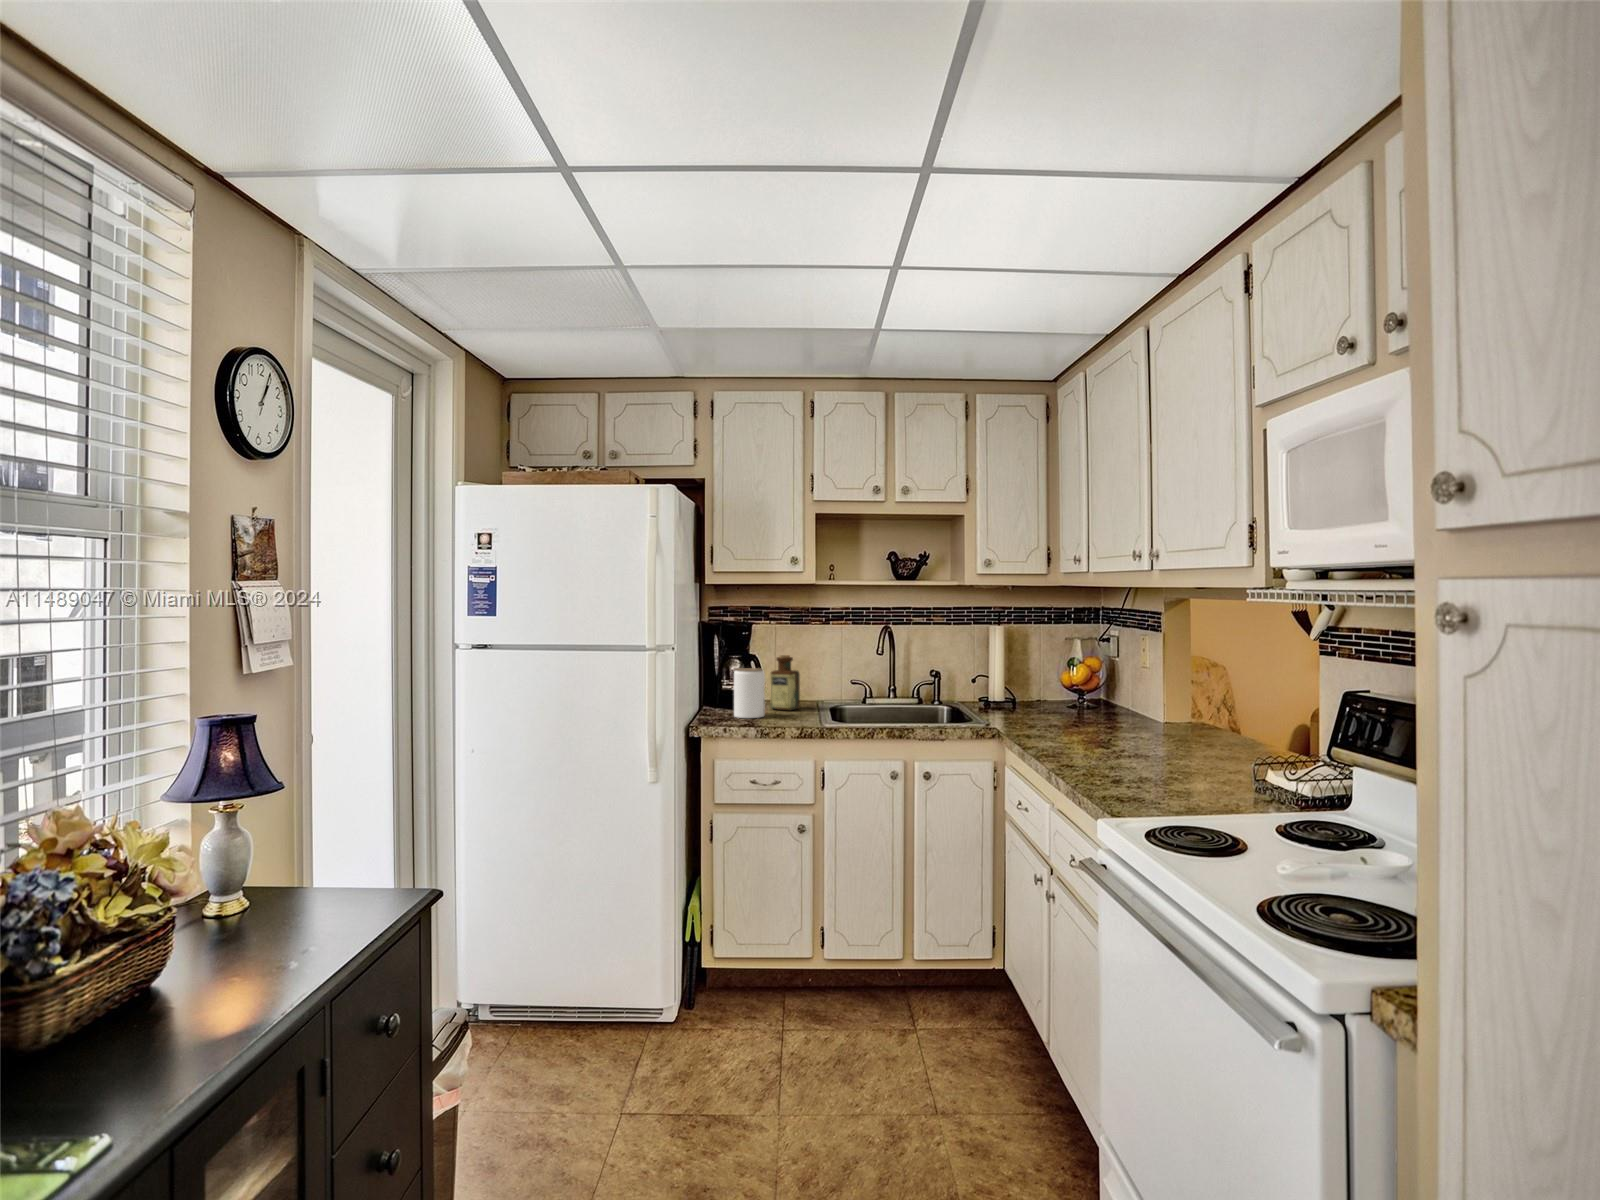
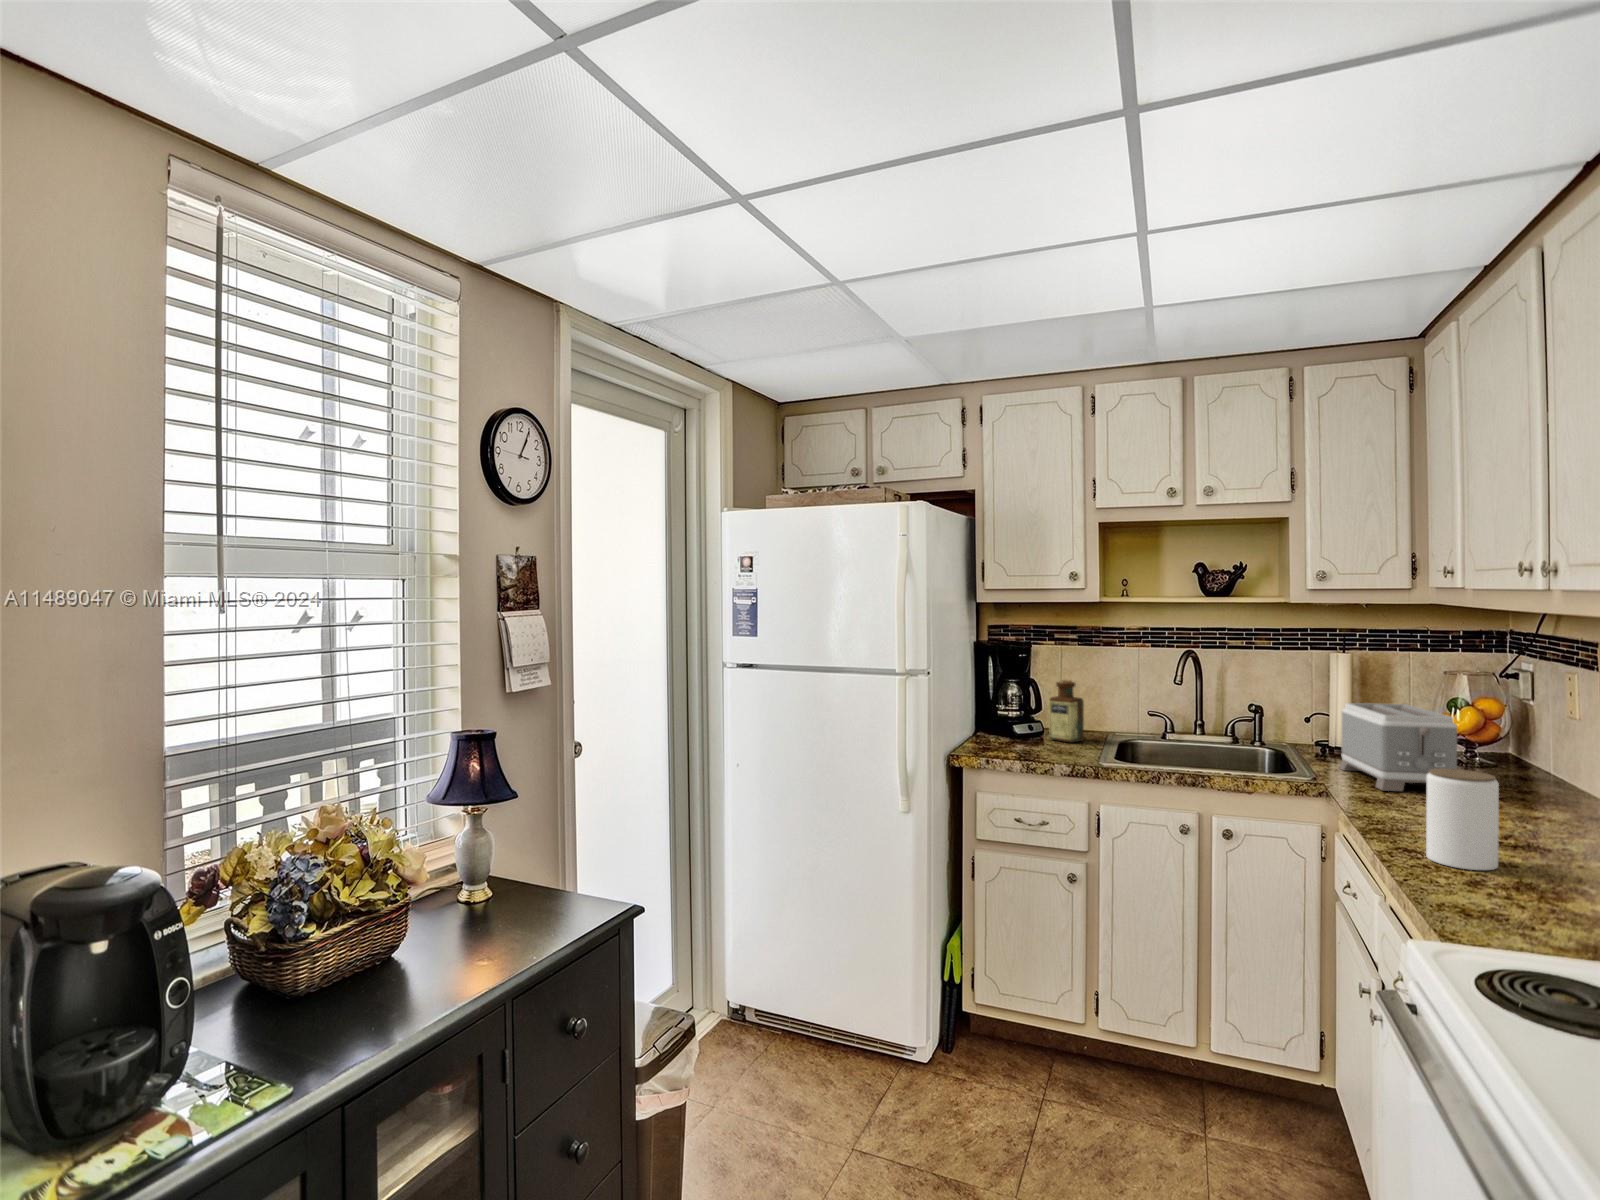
toaster: none [998,663,1085,729] -> present [1339,703,1457,791]
jar: present [734,668,765,718] -> present [1426,769,1499,870]

